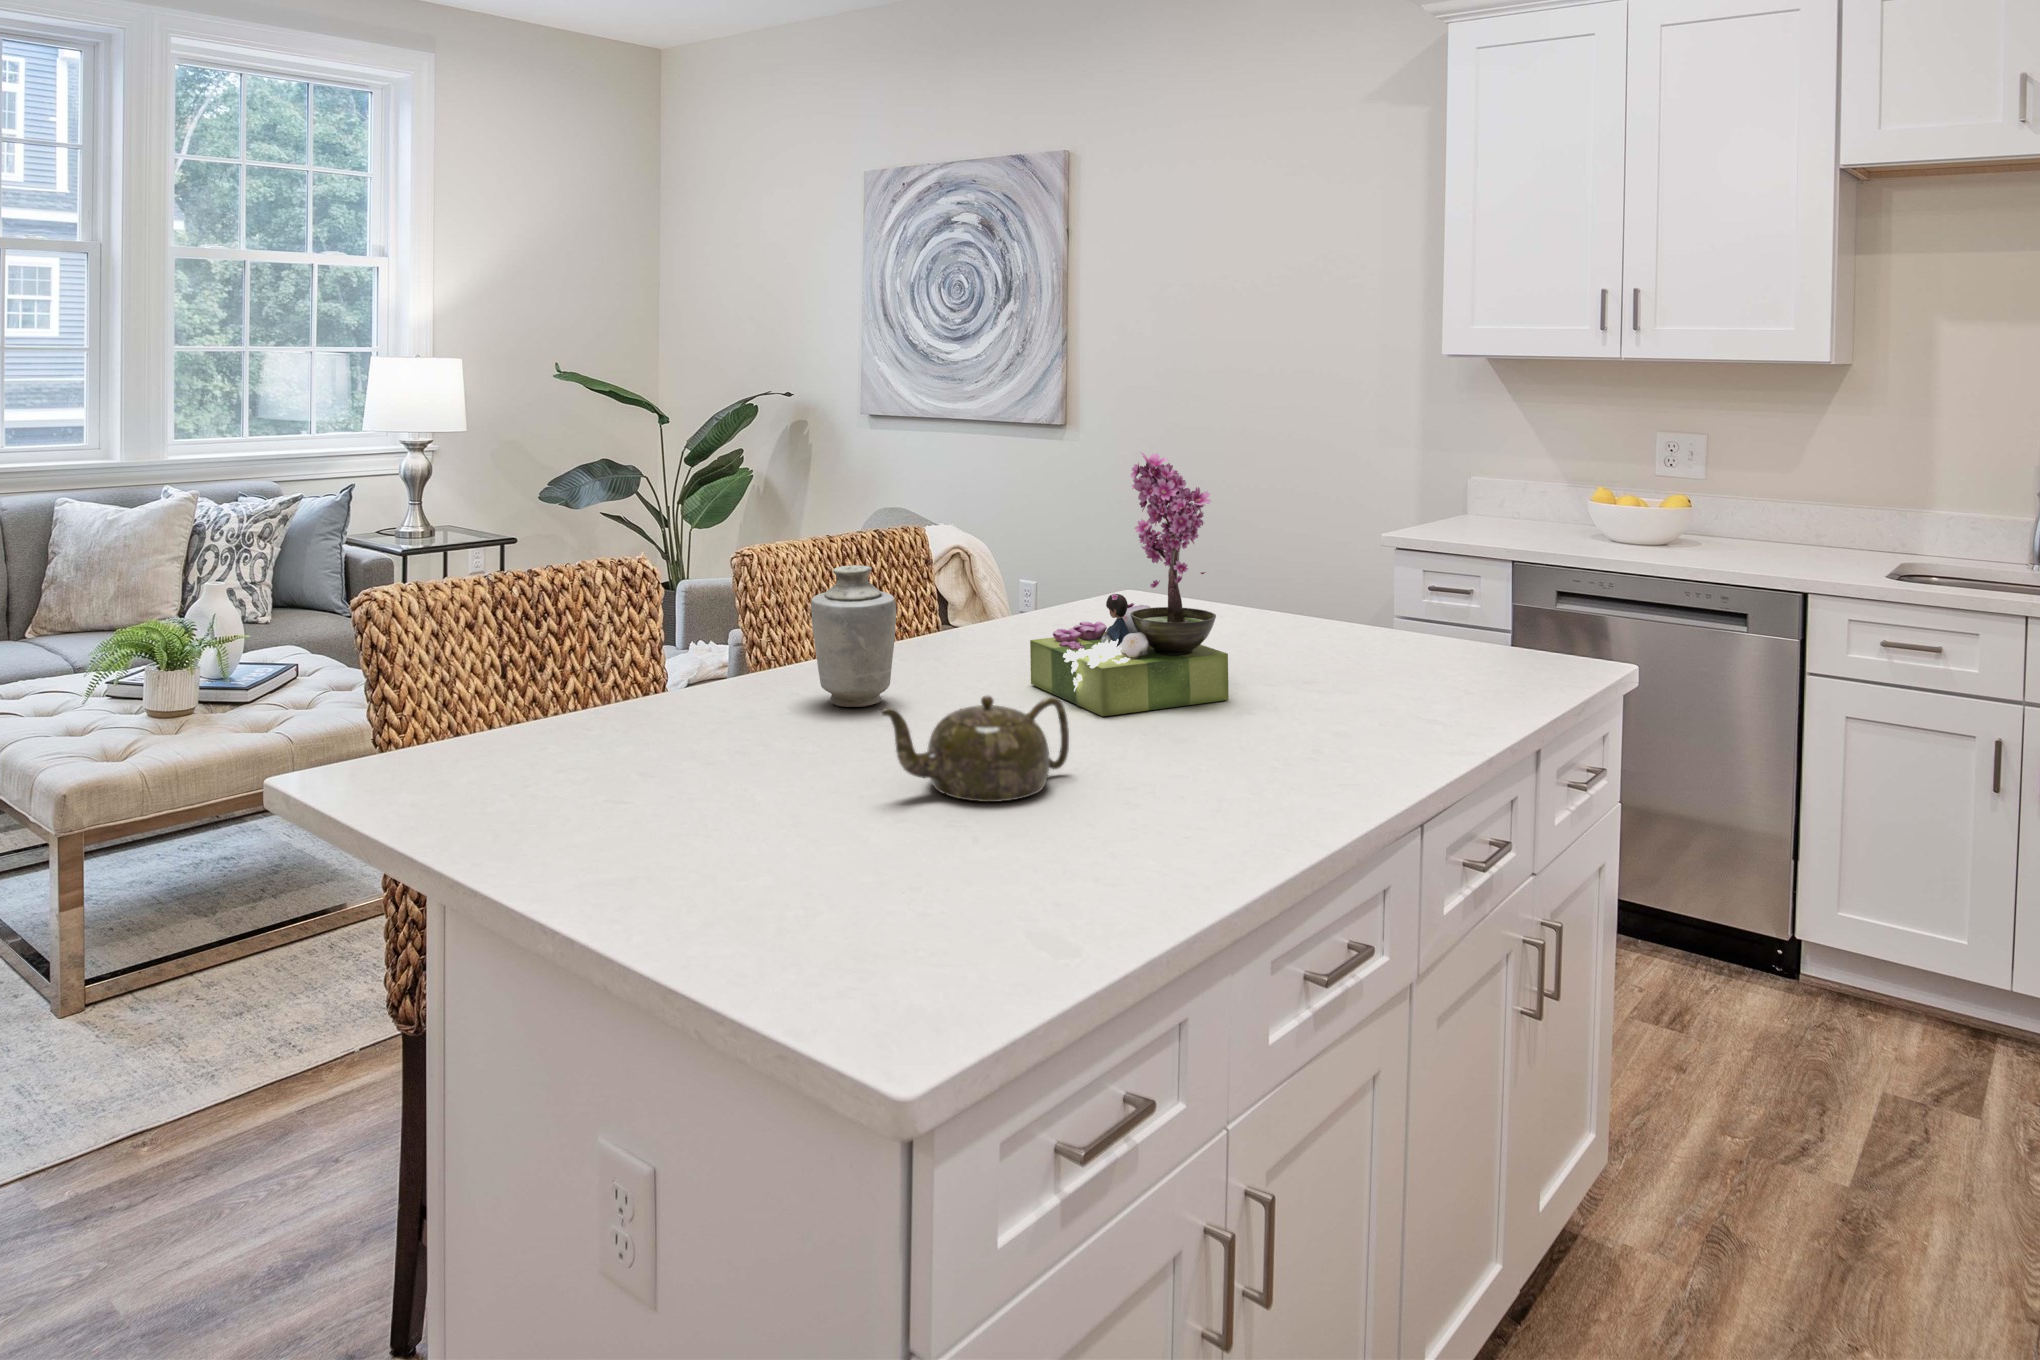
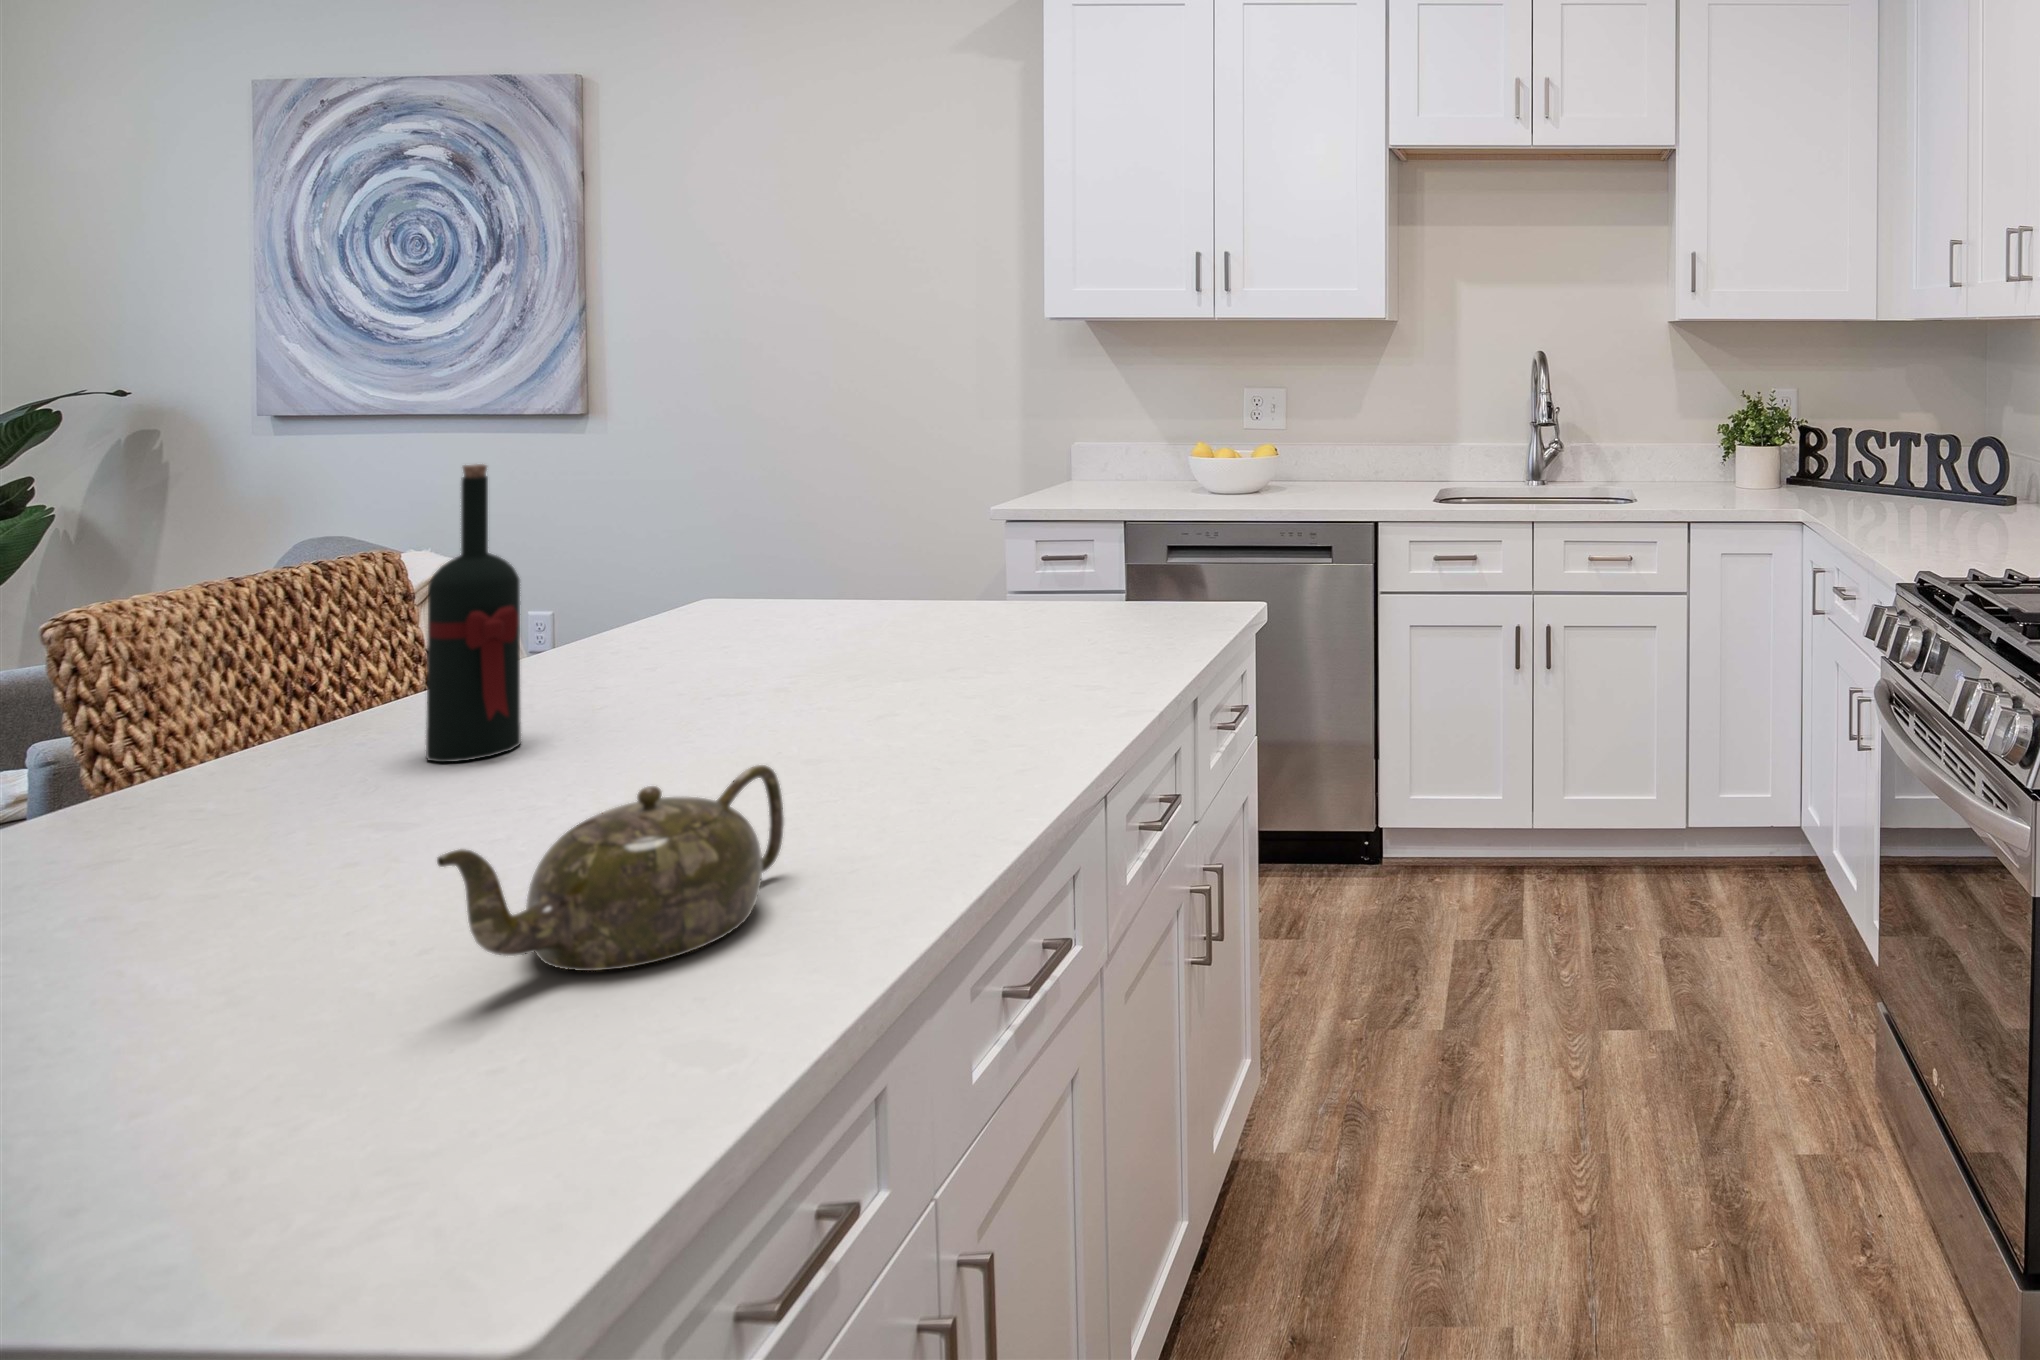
flower arrangement: present [1030,452,1229,716] -> none [654,408,957,772]
wine bottle: none [912,480,961,675] -> present [426,464,521,762]
vase: present [811,565,896,707] -> none [219,606,413,850]

